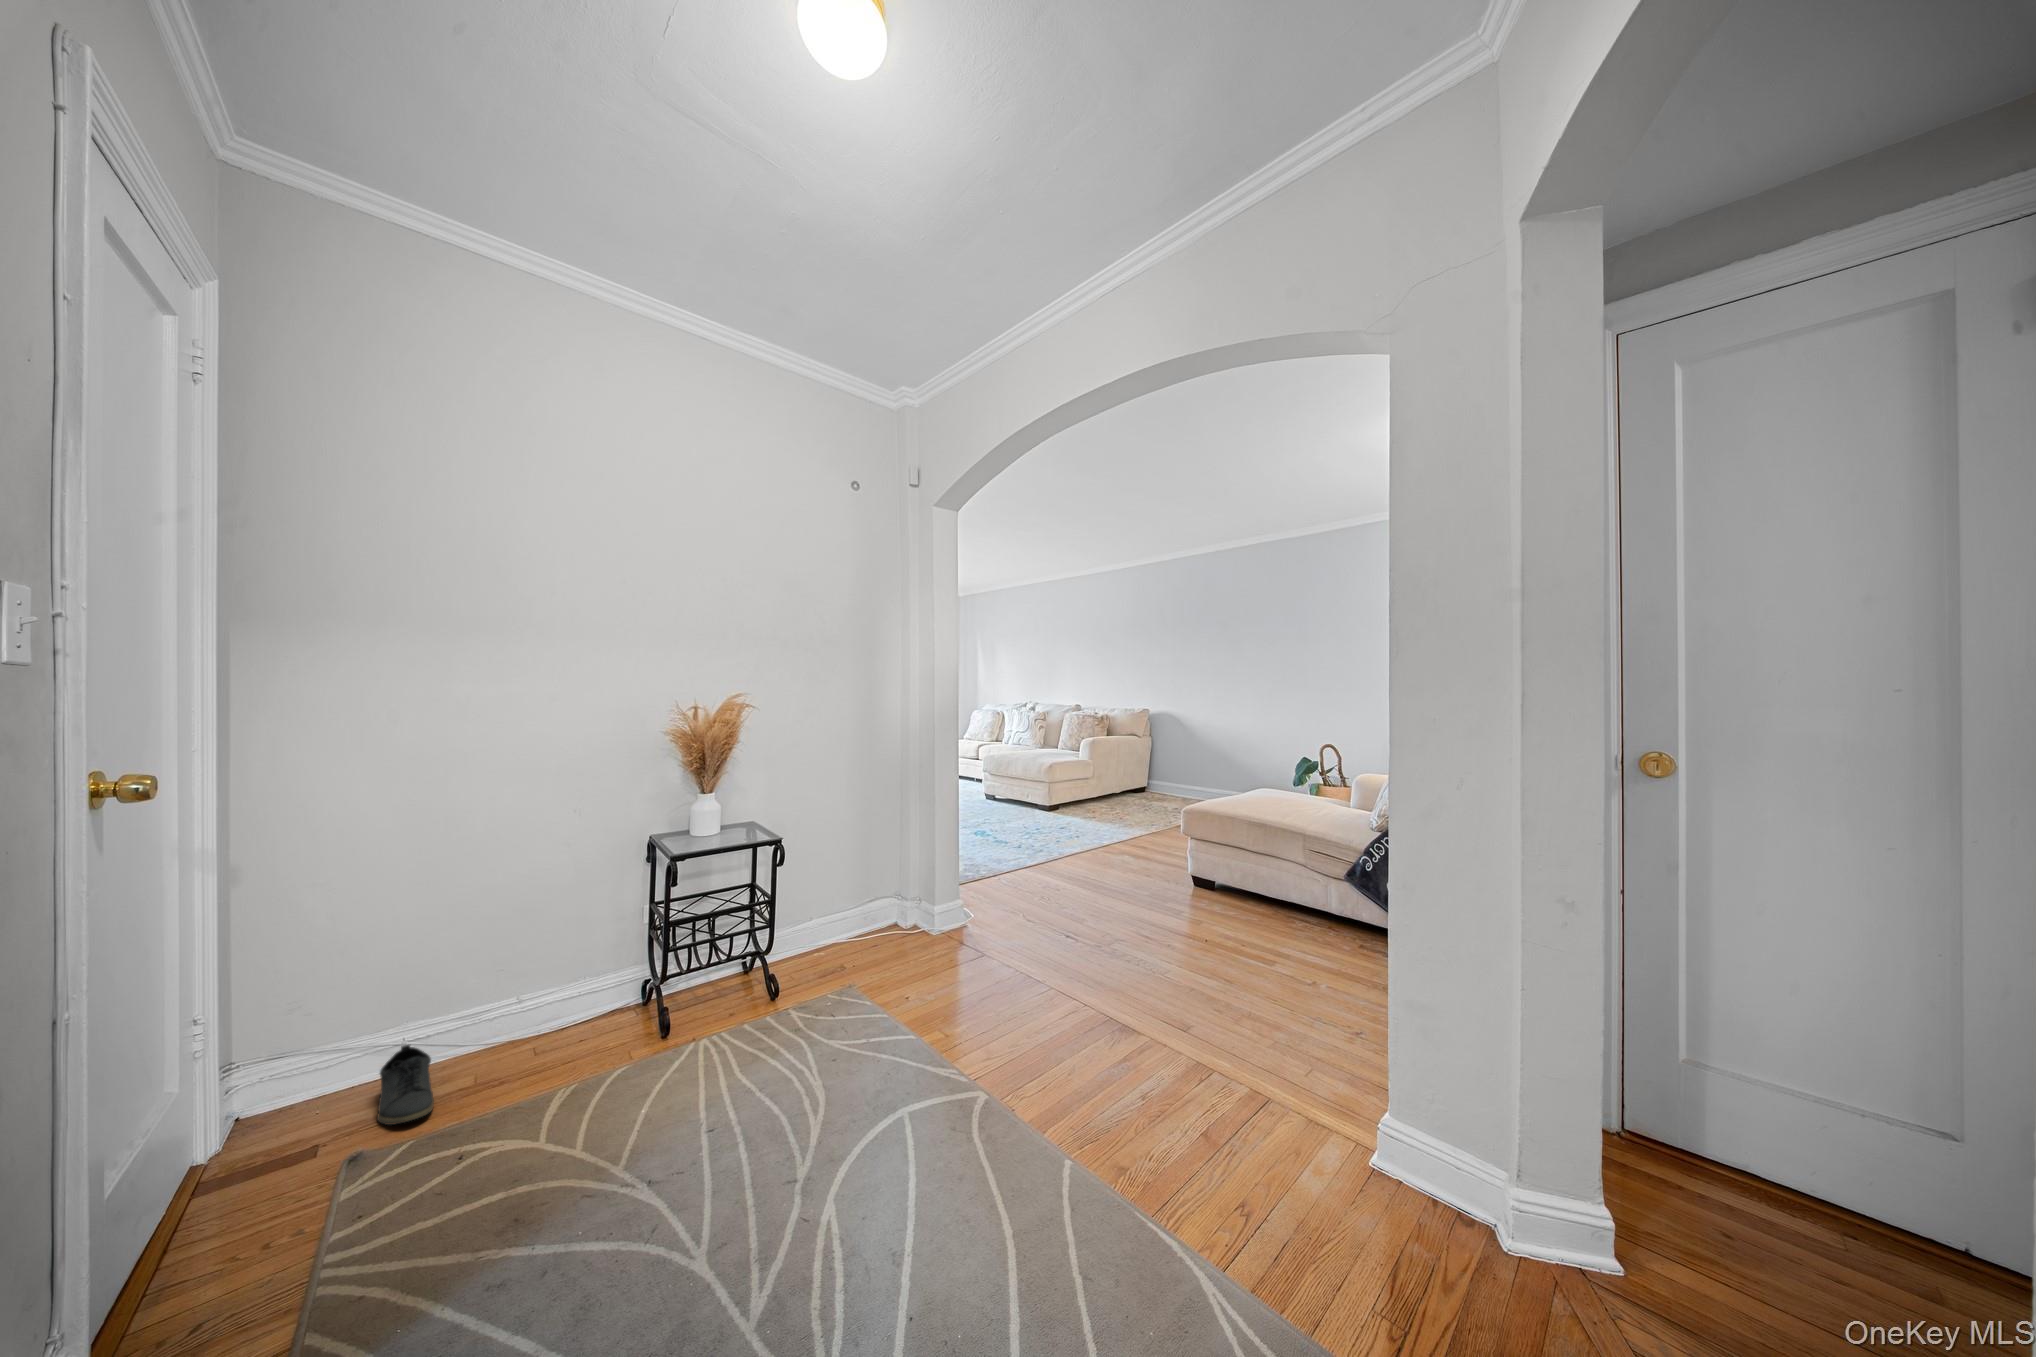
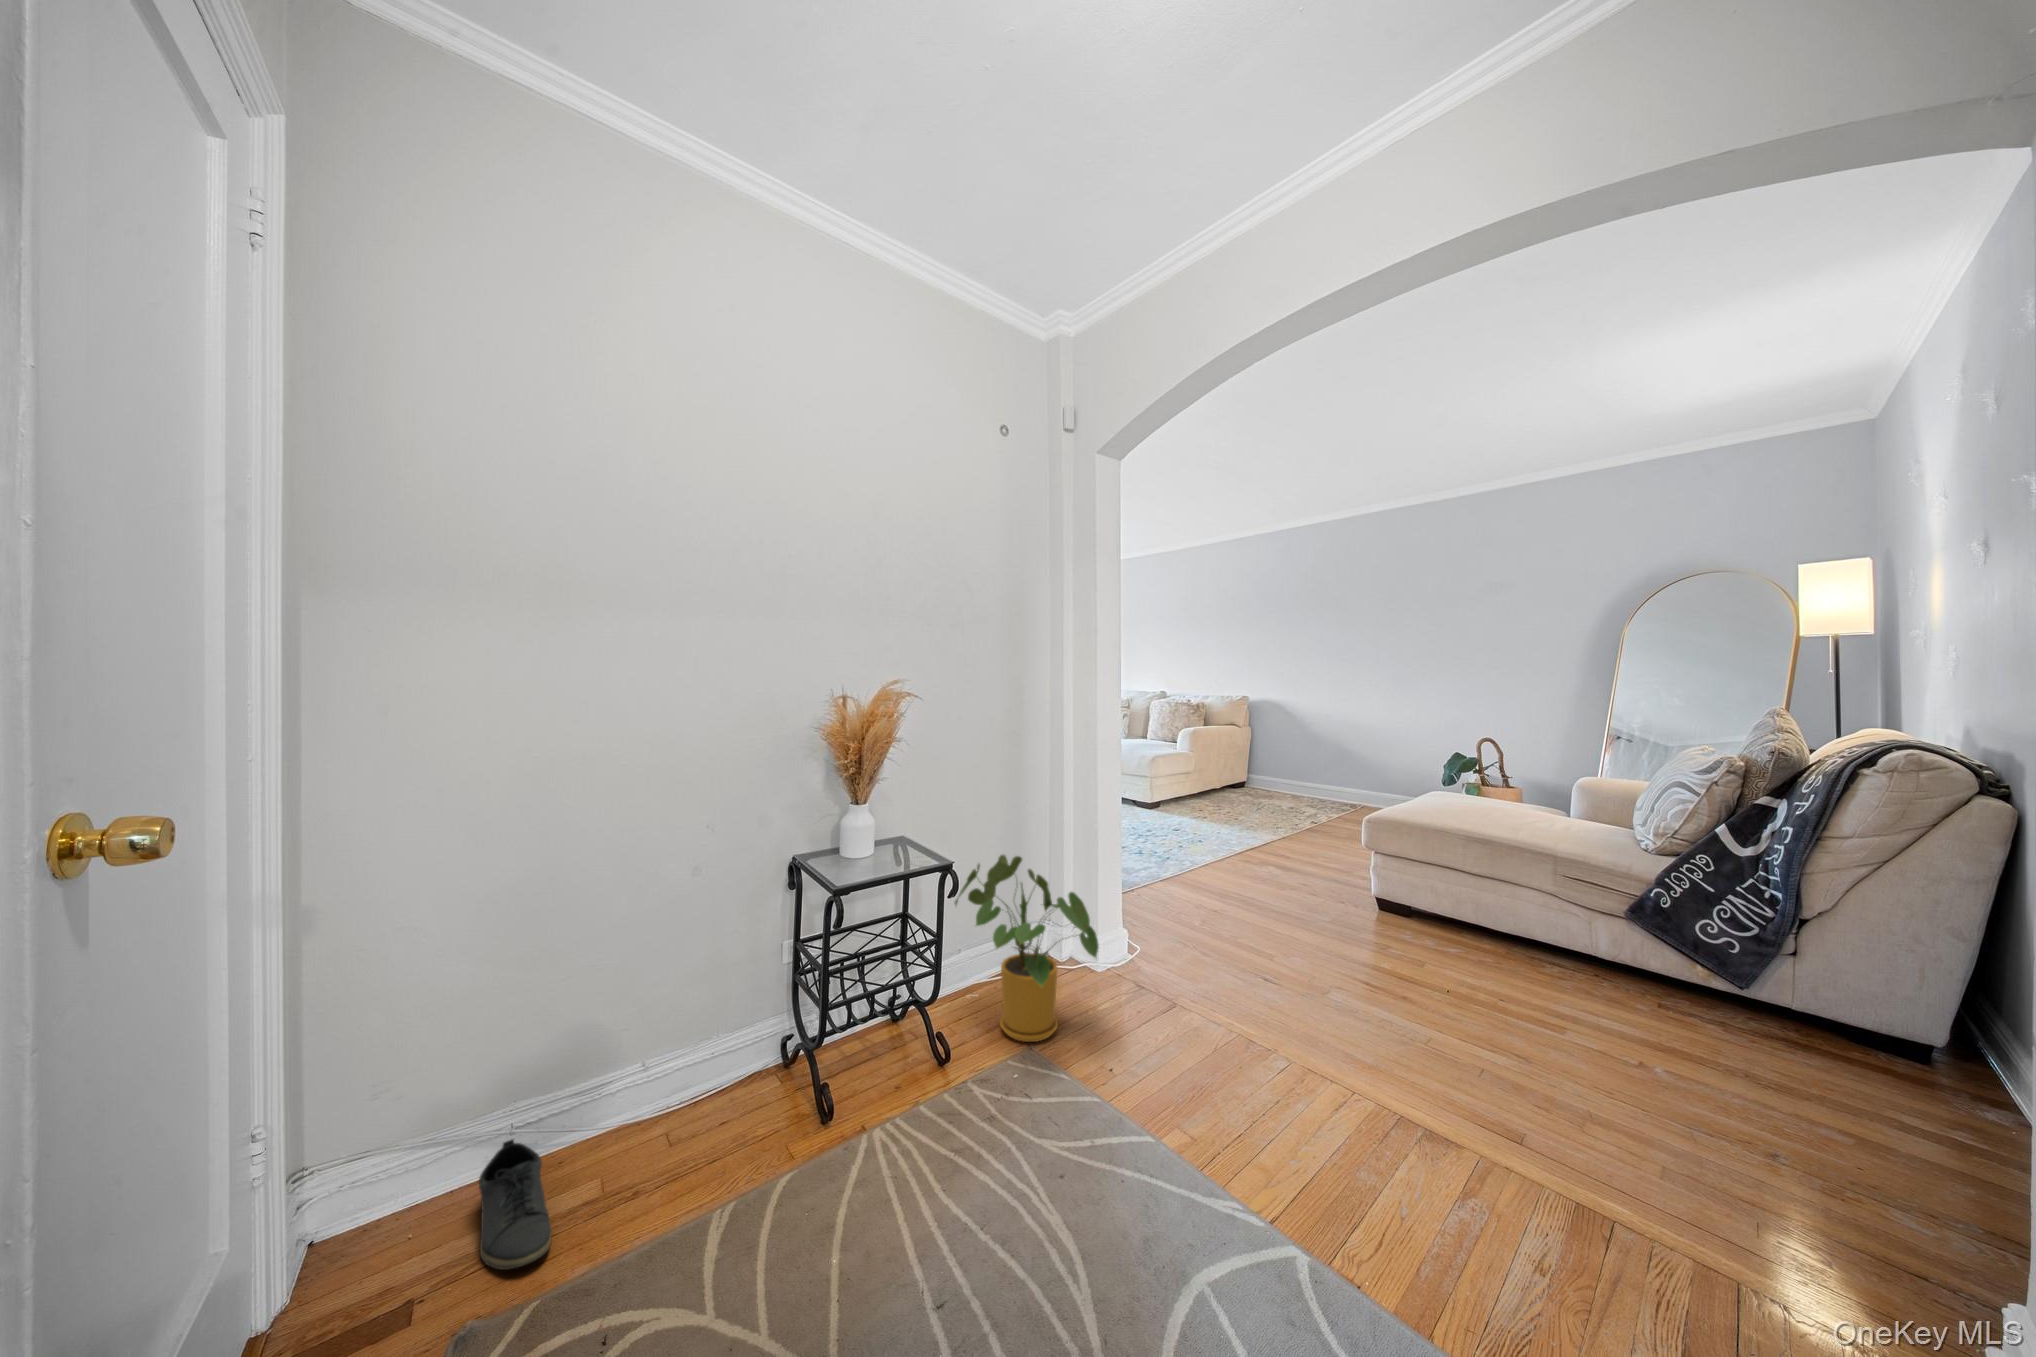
house plant: none [798,838,902,982] -> present [955,855,1099,1042]

